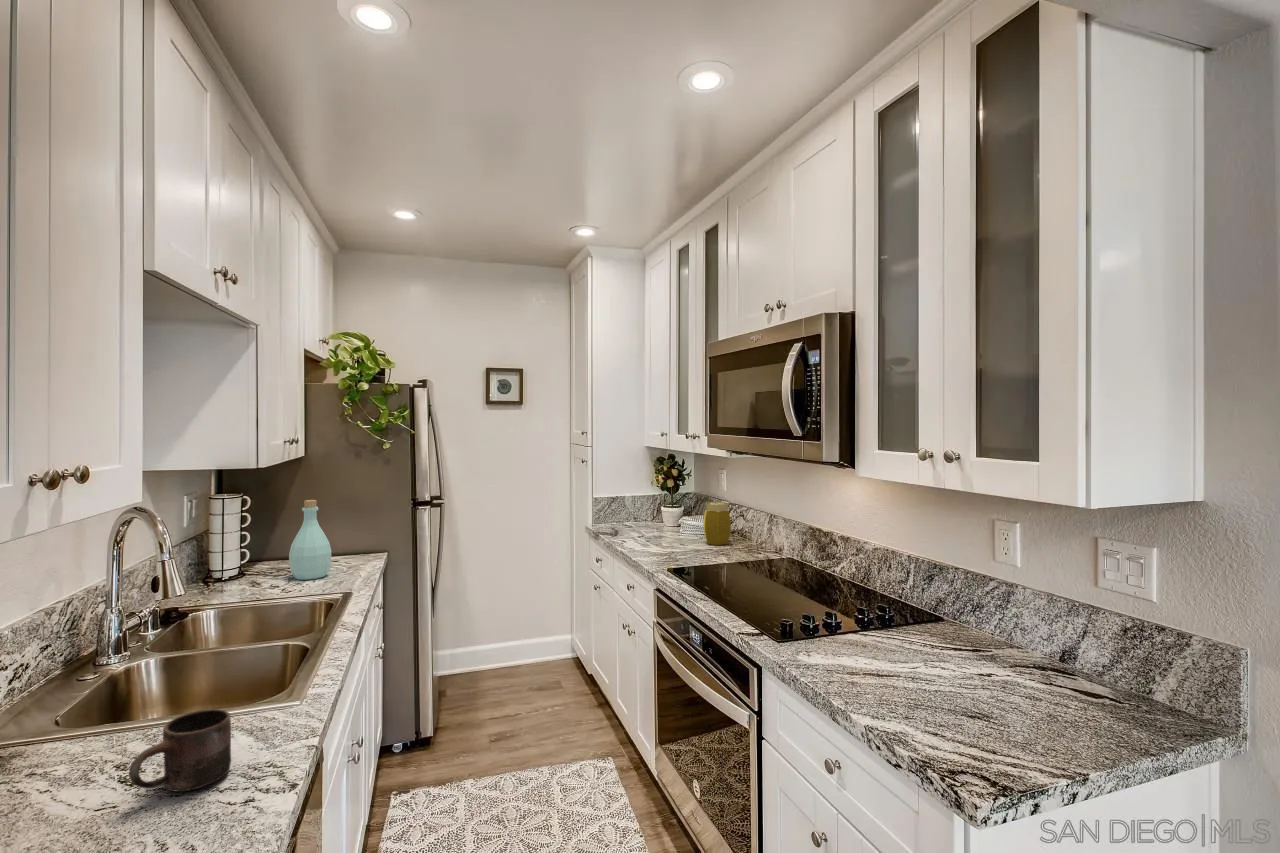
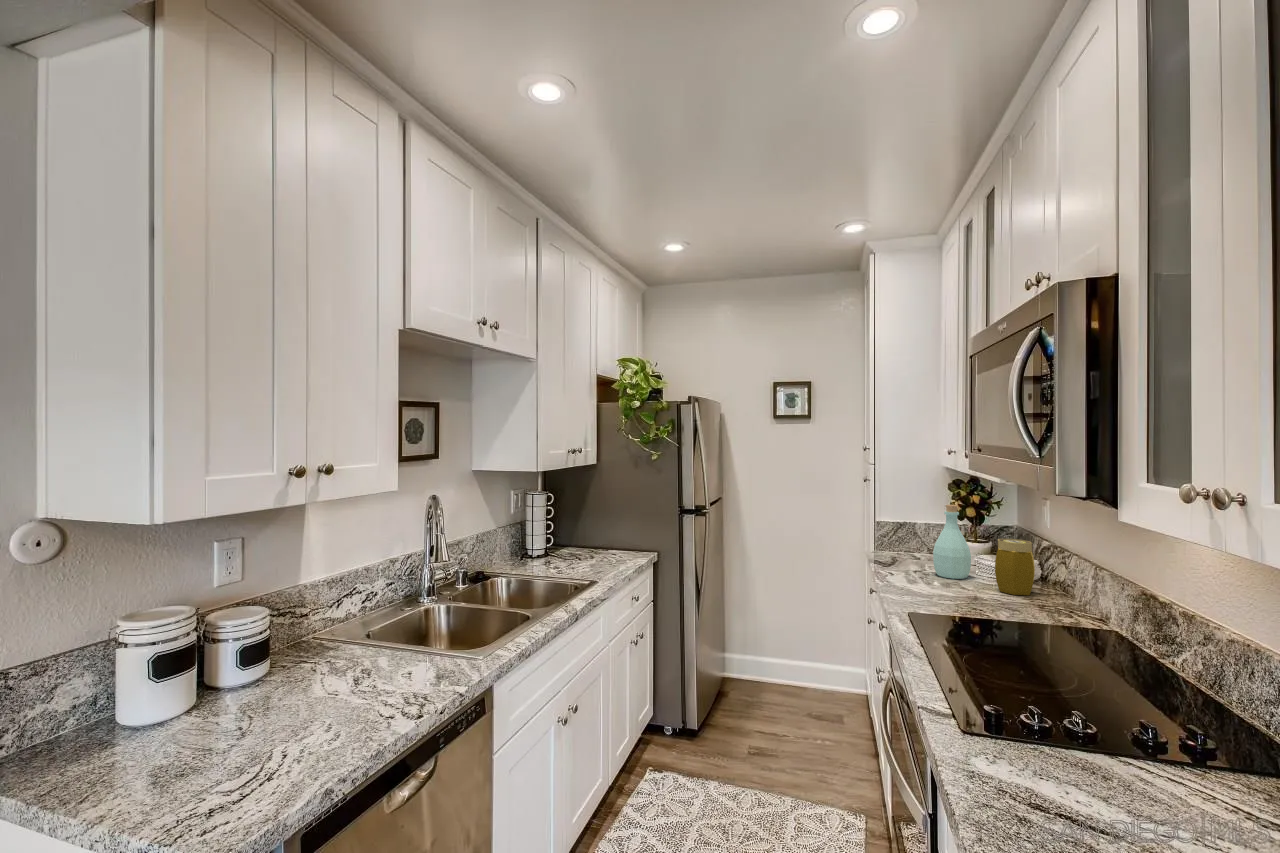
bottle: present [289,500,331,580] -> present [933,505,971,579]
mug: present [129,709,231,792] -> none [324,642,396,700]

